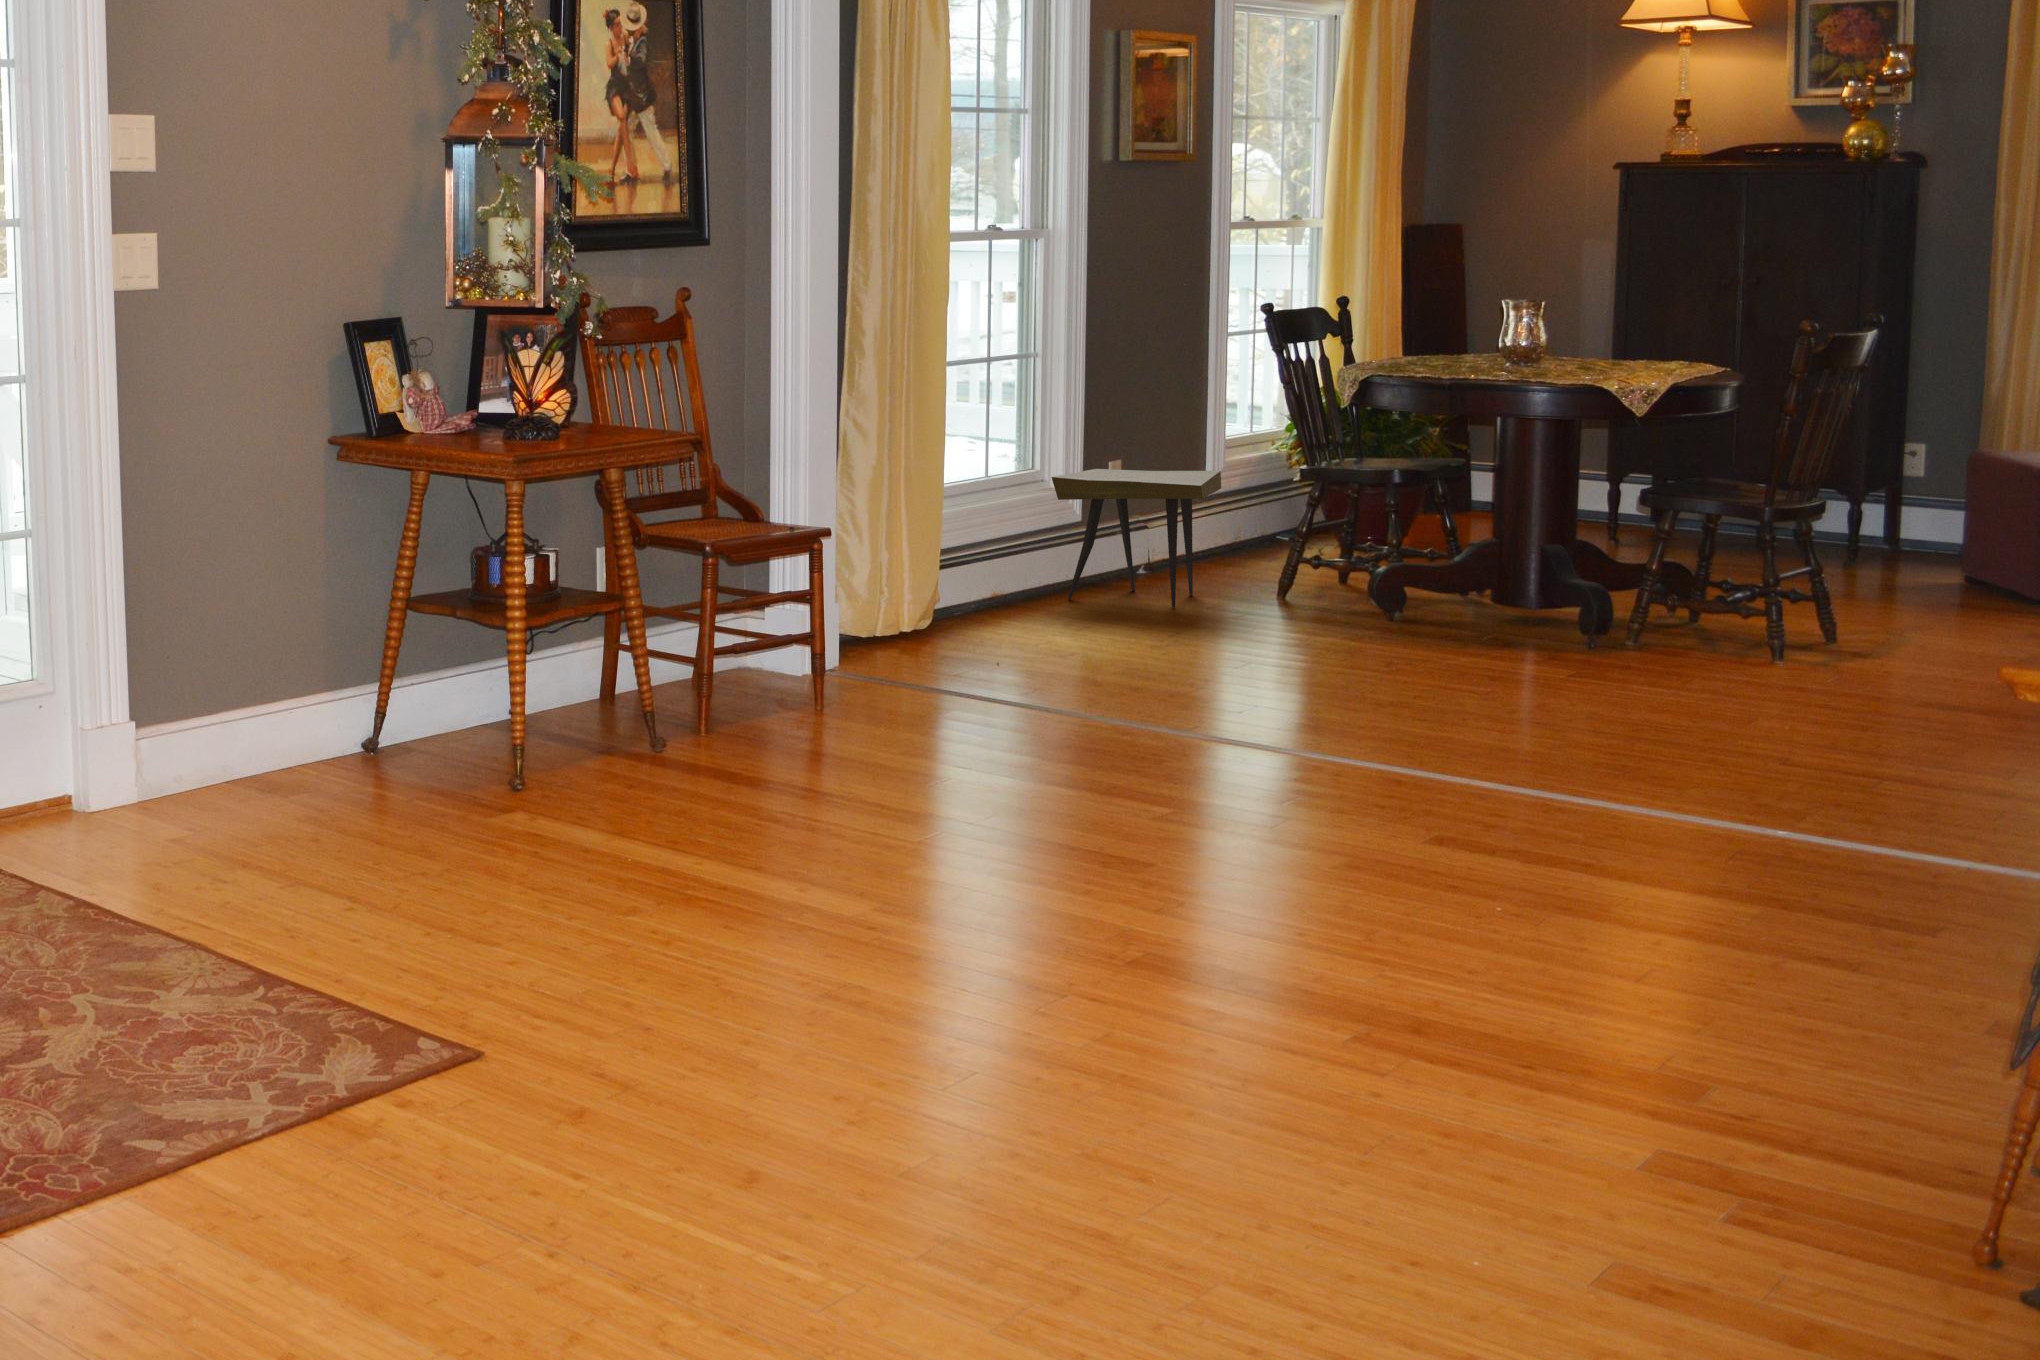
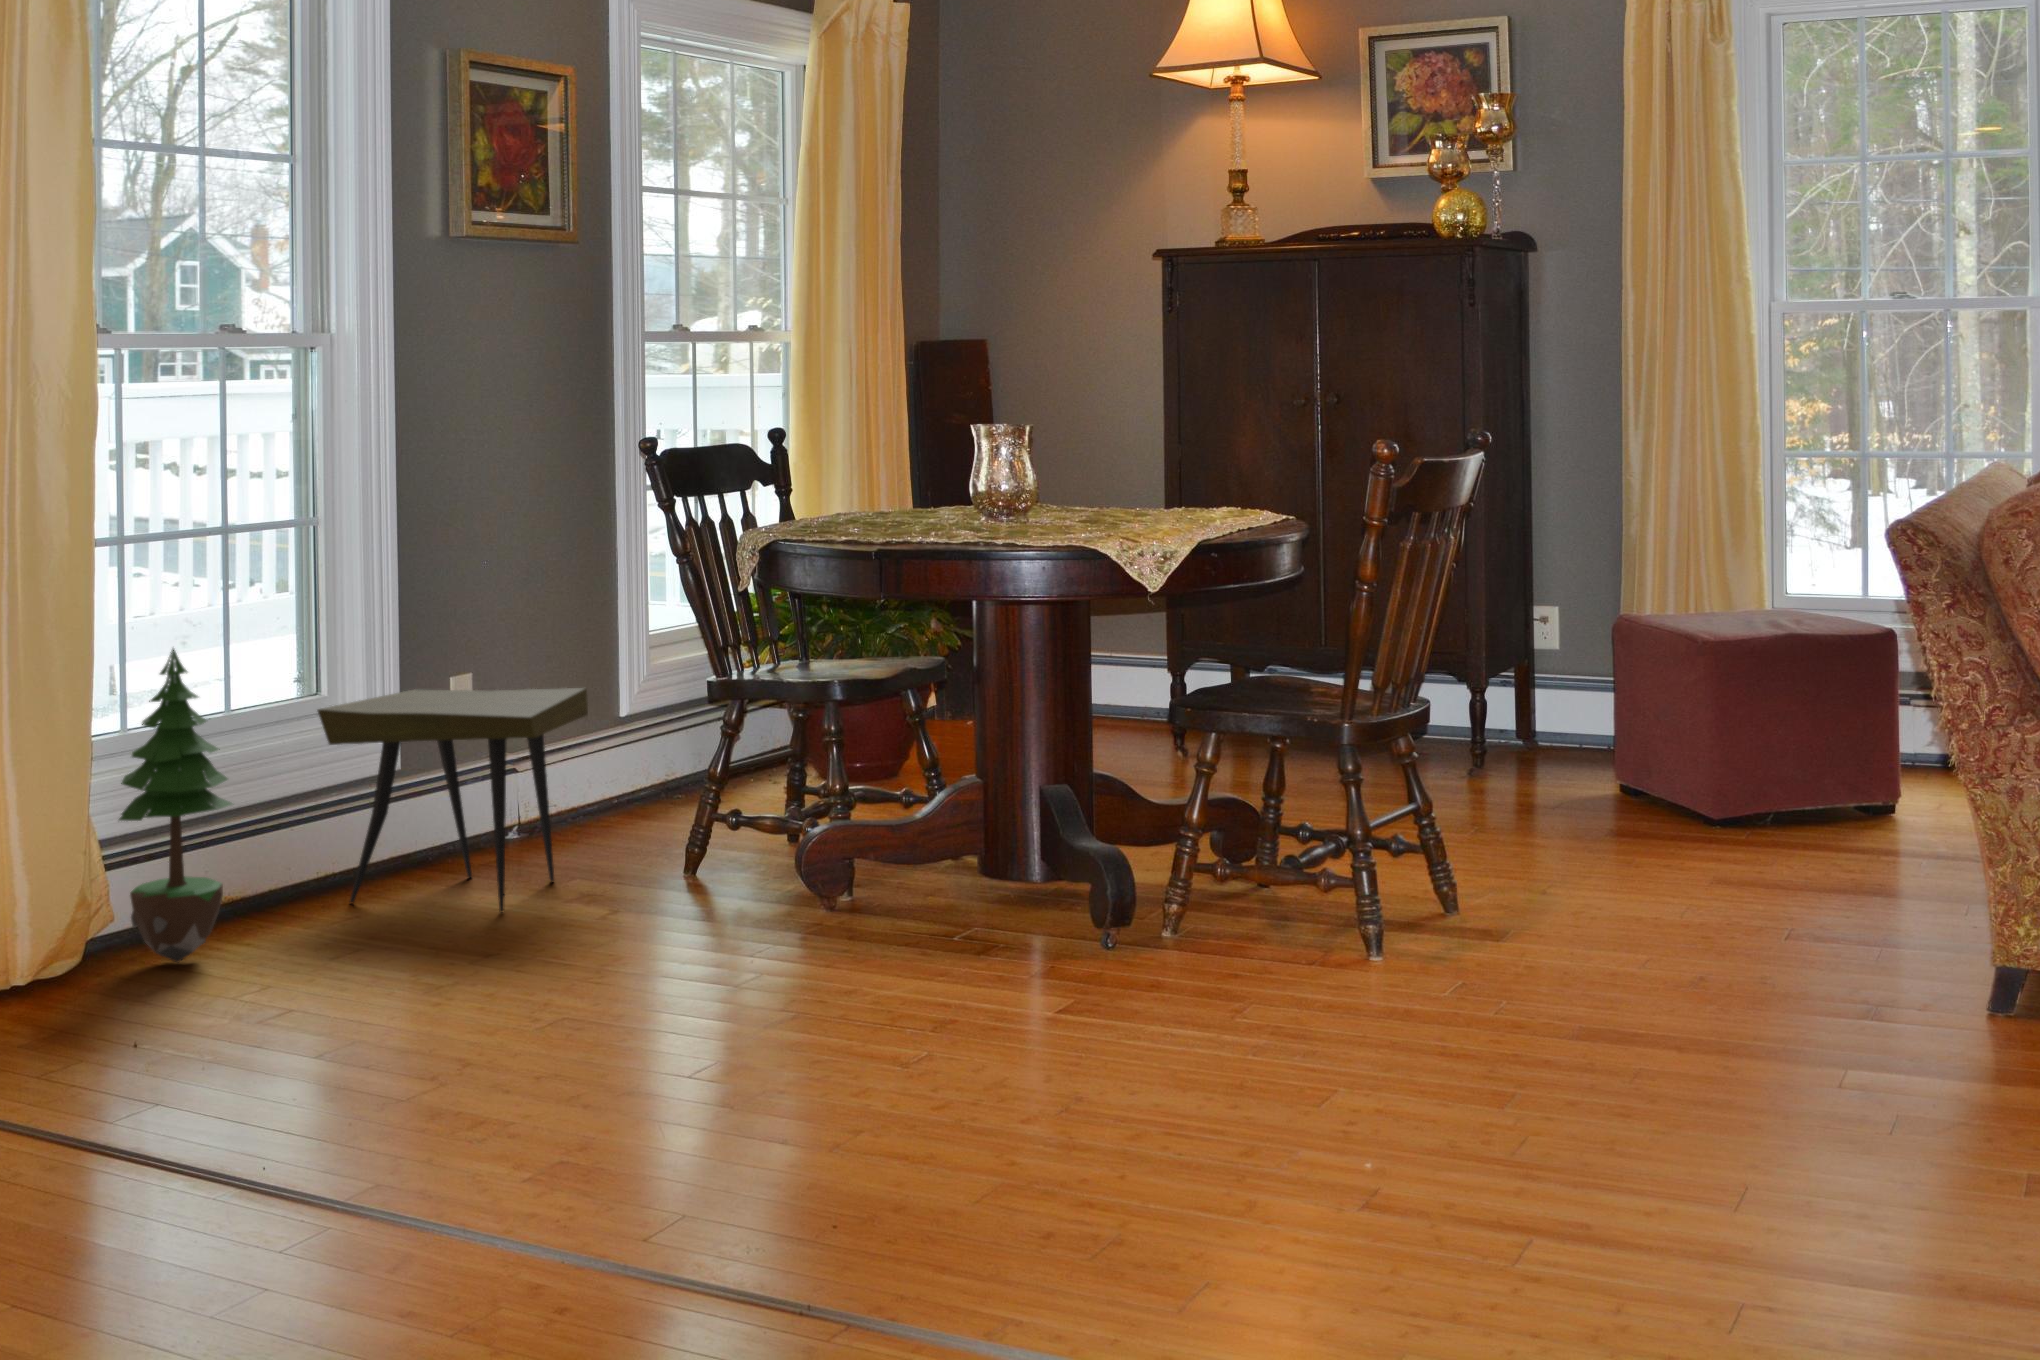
potted tree: none [962,432,1031,621] -> present [119,649,232,962]

